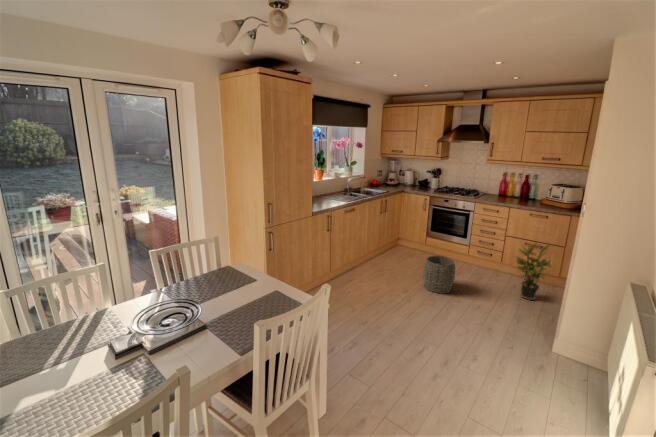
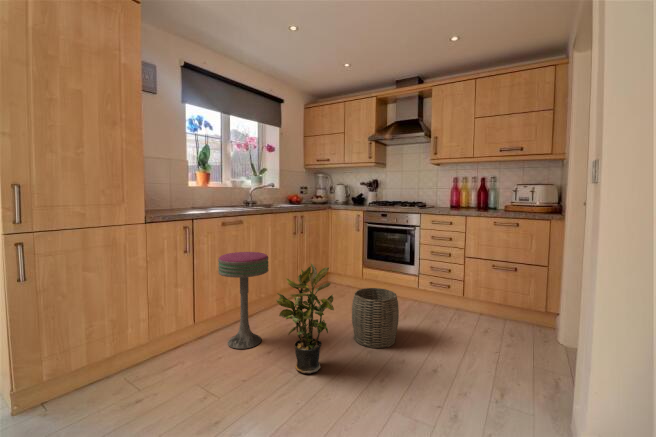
bar stool: none [343,230,374,288] -> present [218,252,268,349]
potted plant: present [517,242,551,300] -> present [276,263,334,374]

